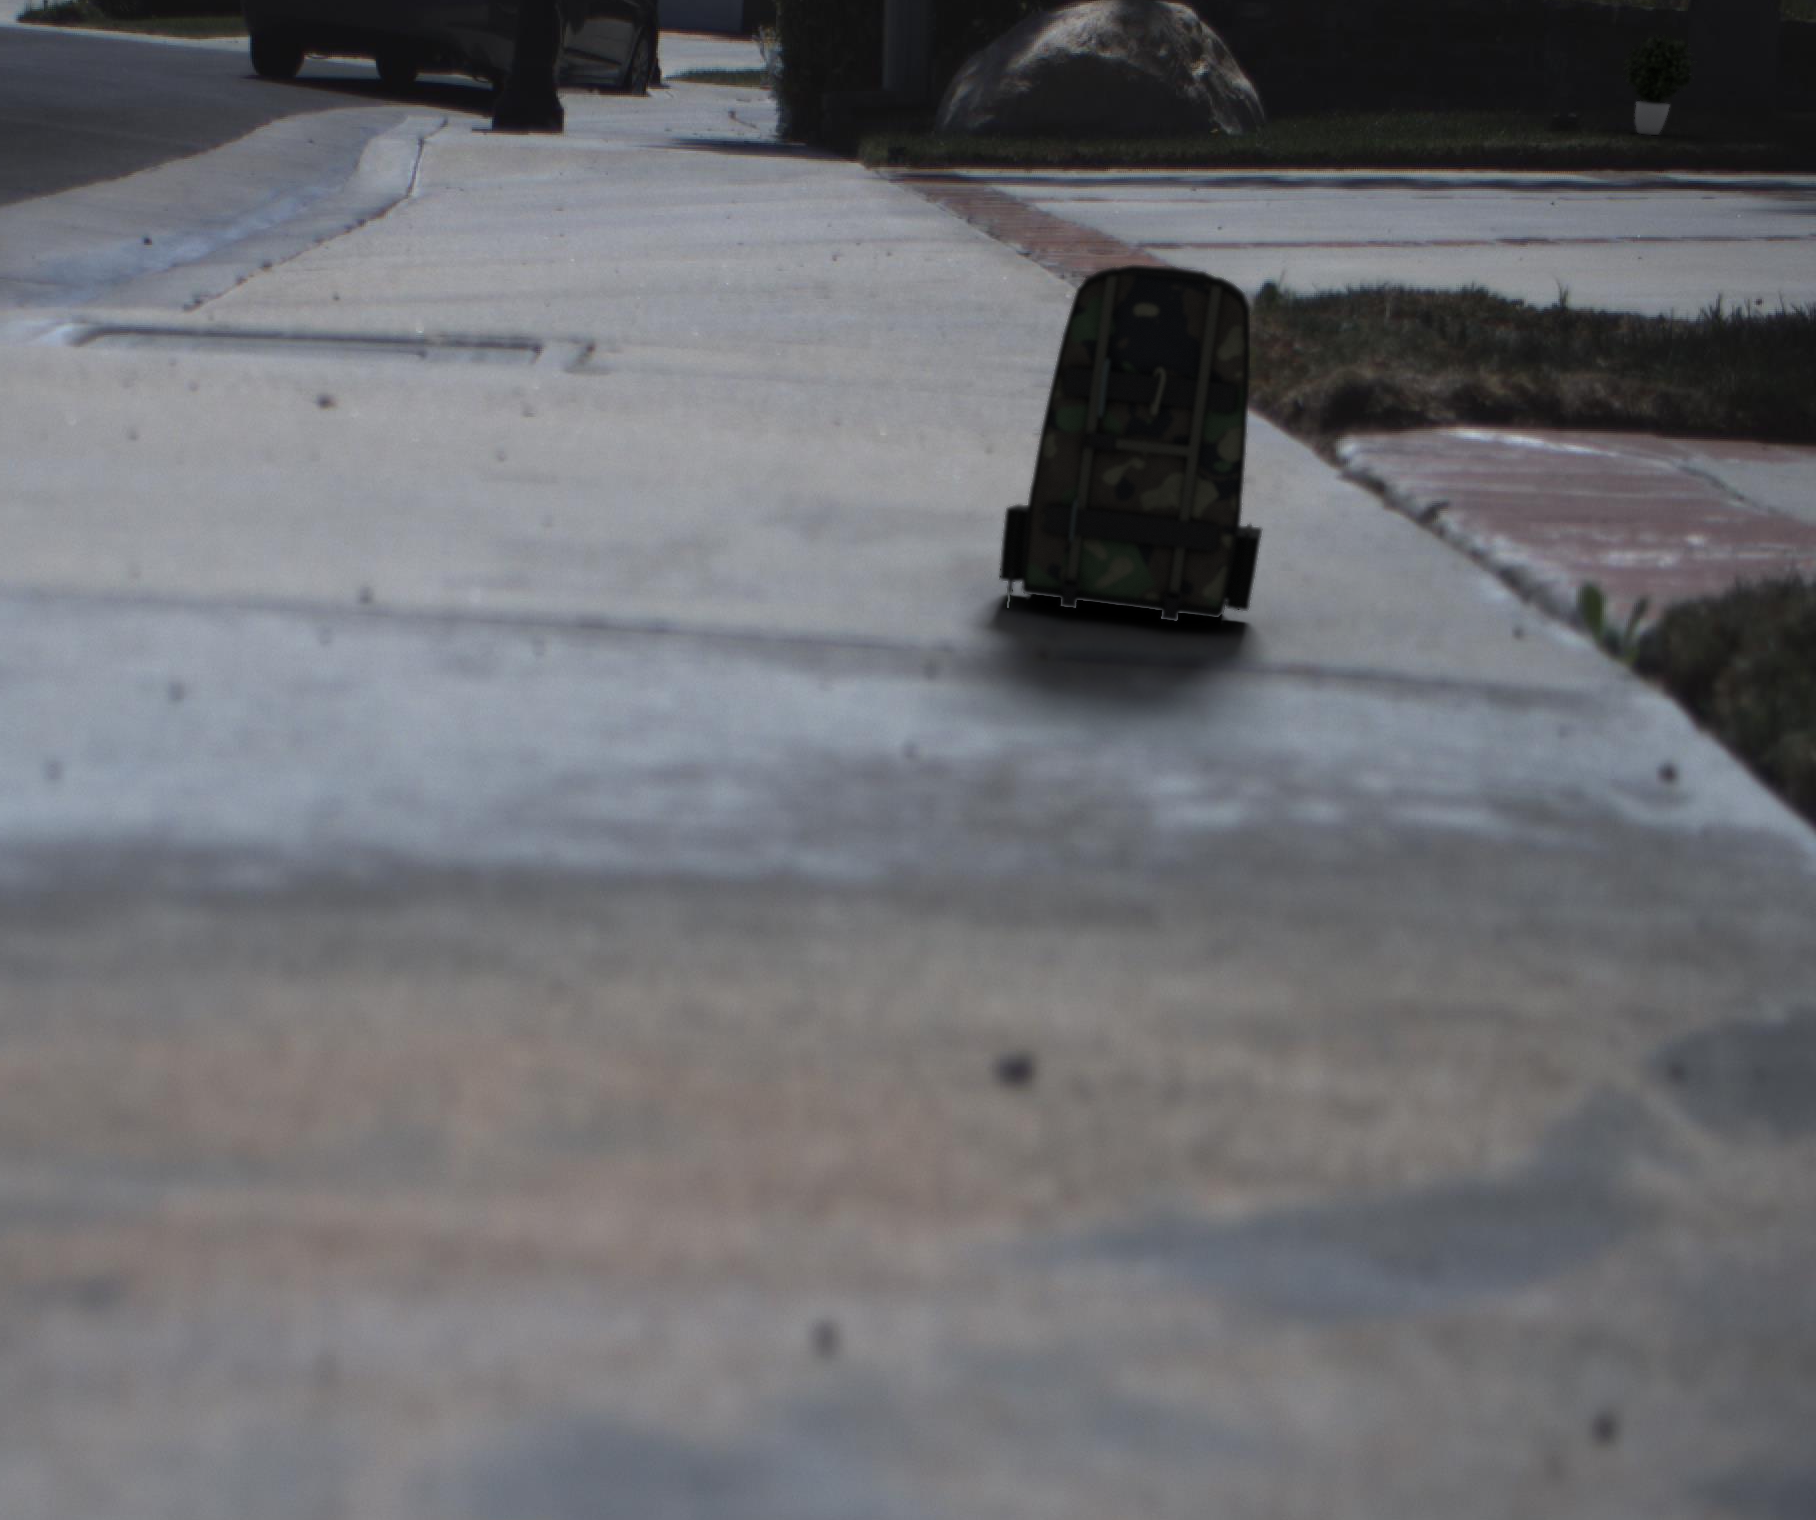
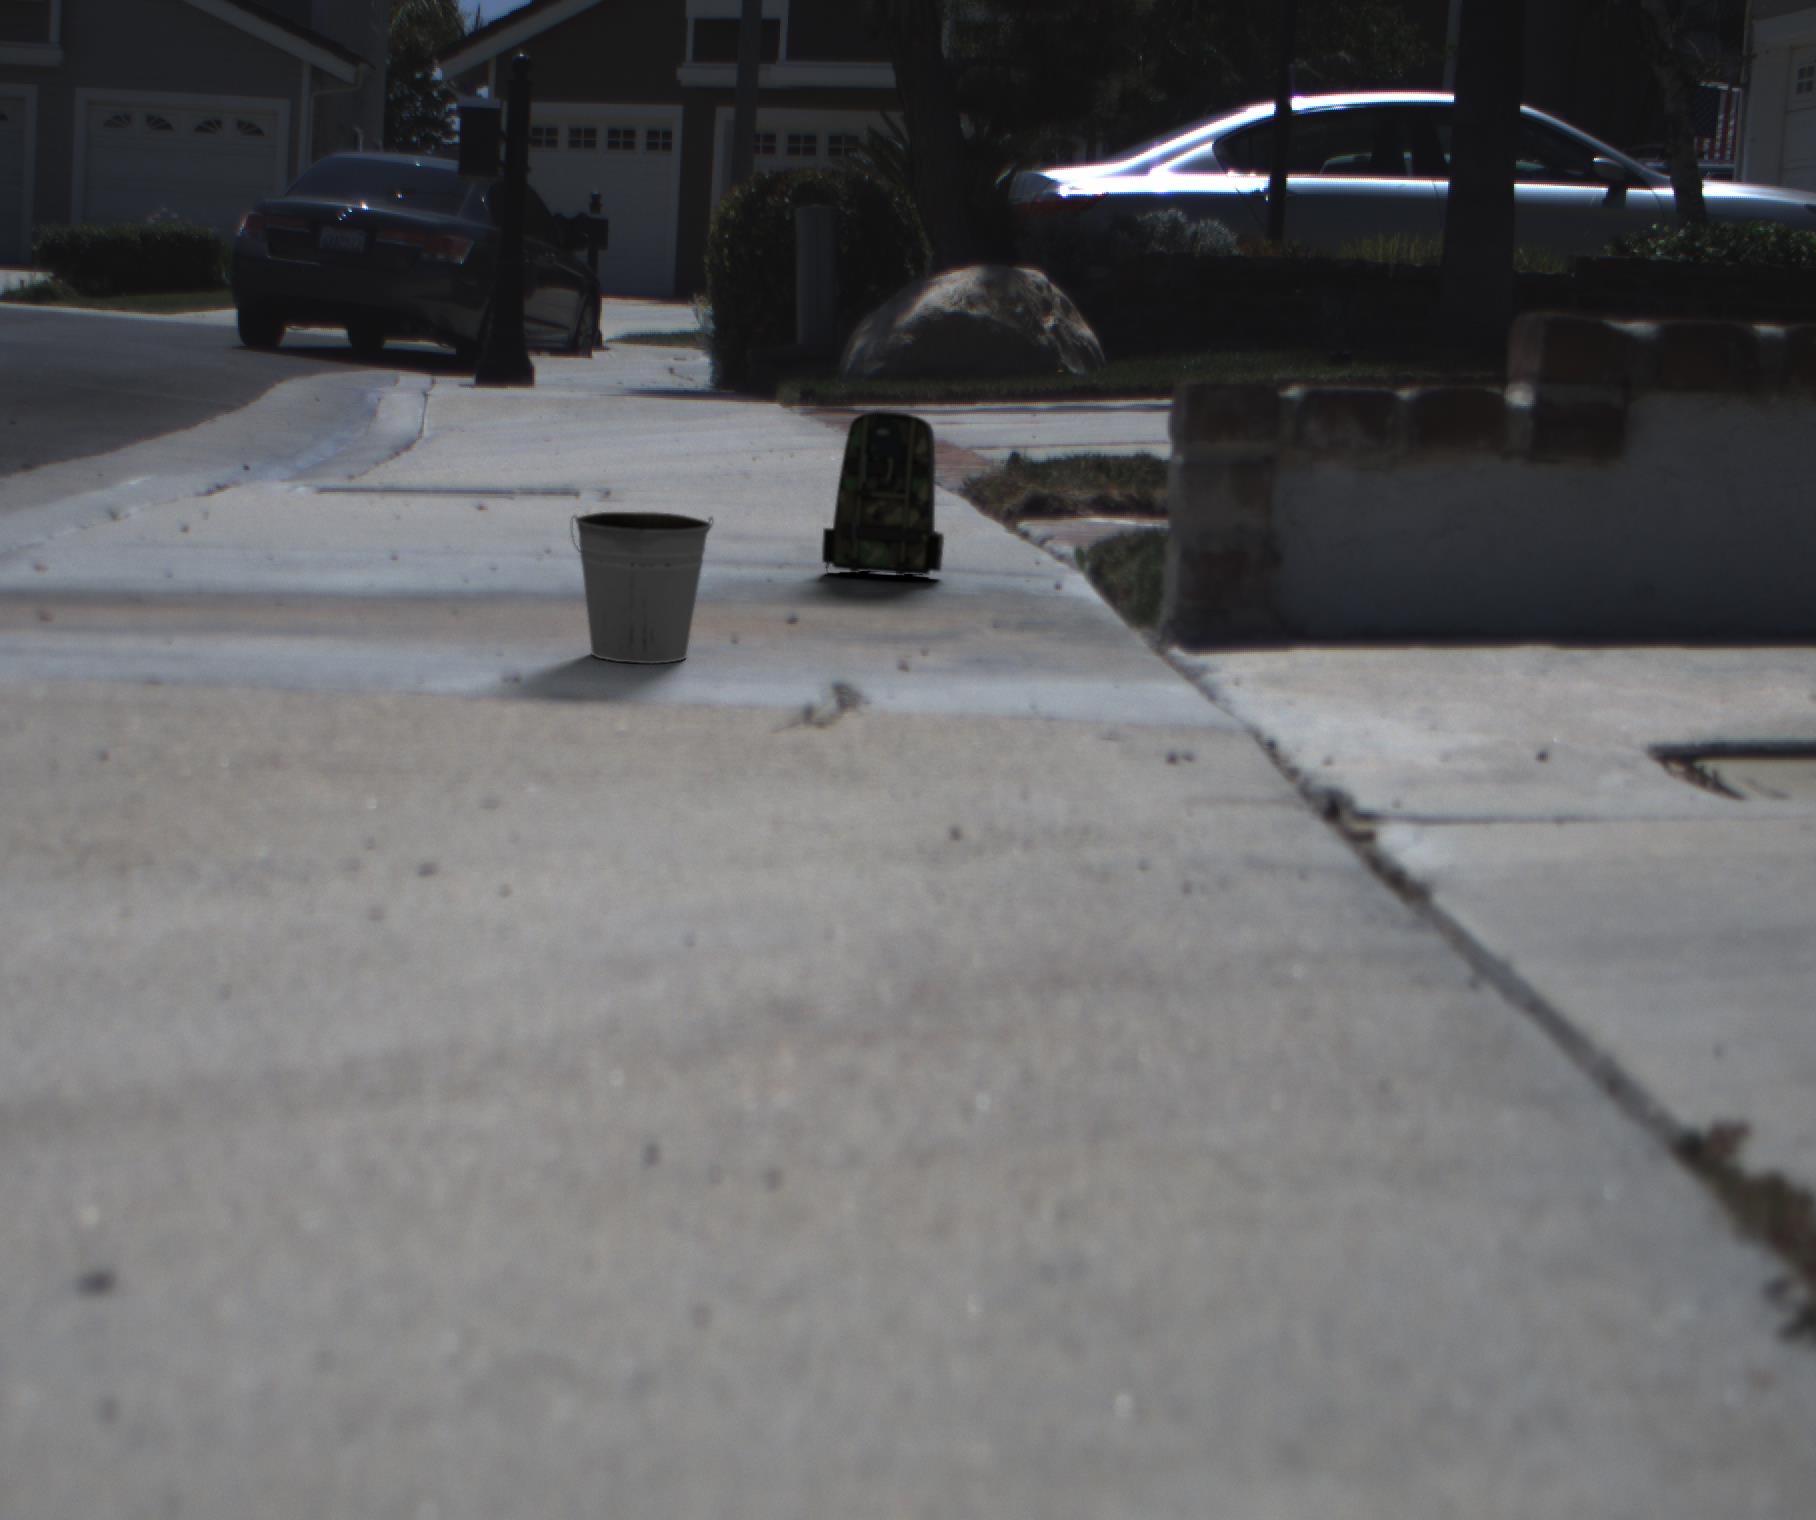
potted plant: present [1625,35,1694,135] -> none [1398,284,1457,366]
bucket: none [348,607,778,1092] -> present [573,512,713,664]

